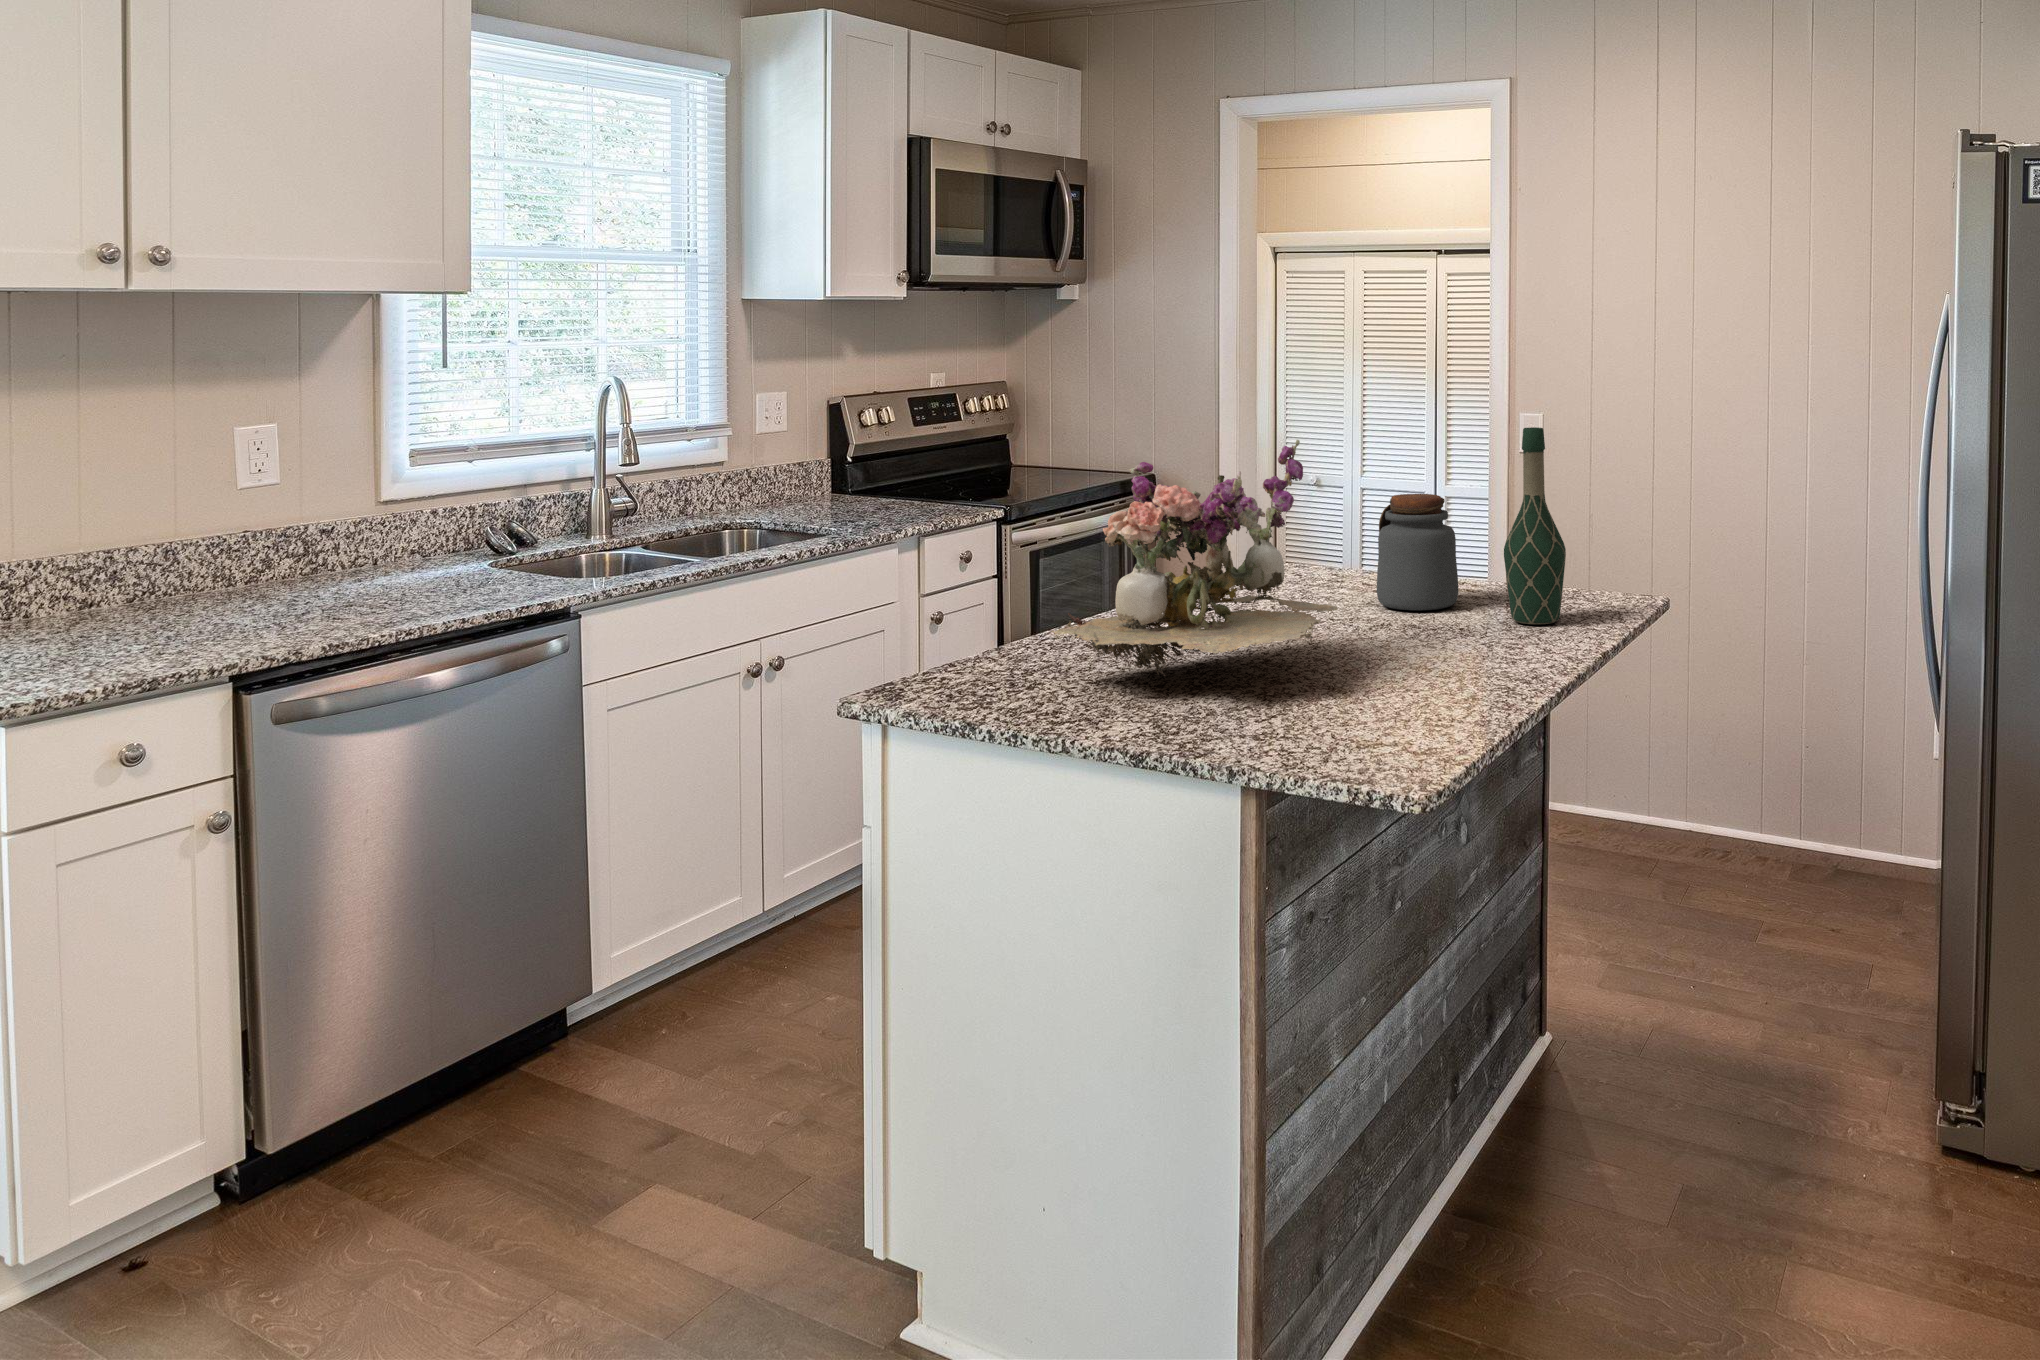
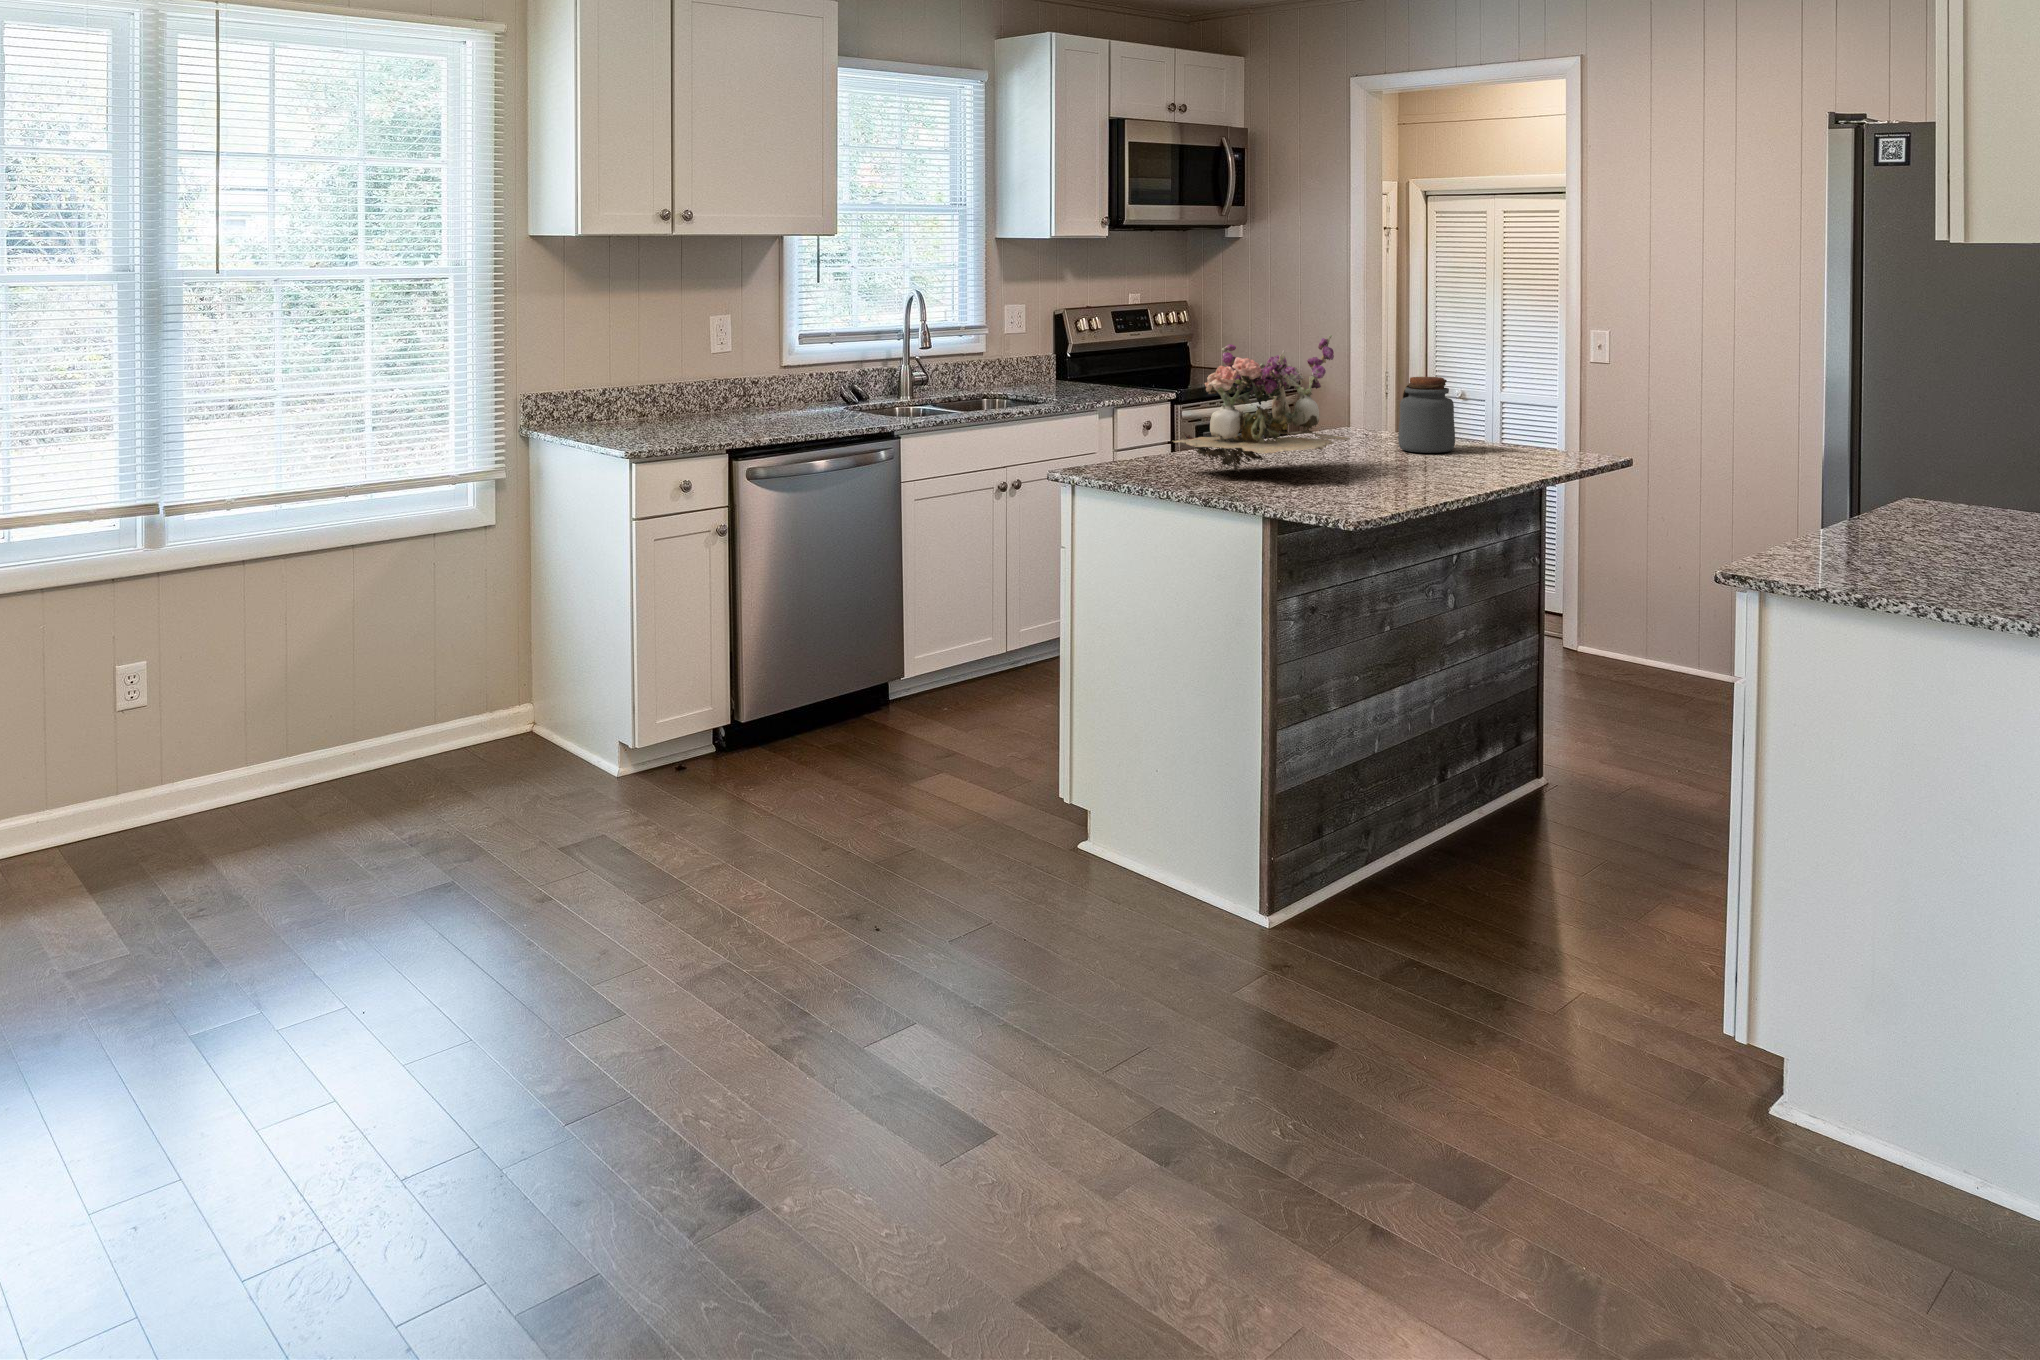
wine bottle: present [1504,427,1566,624] -> none [1477,332,1521,462]

